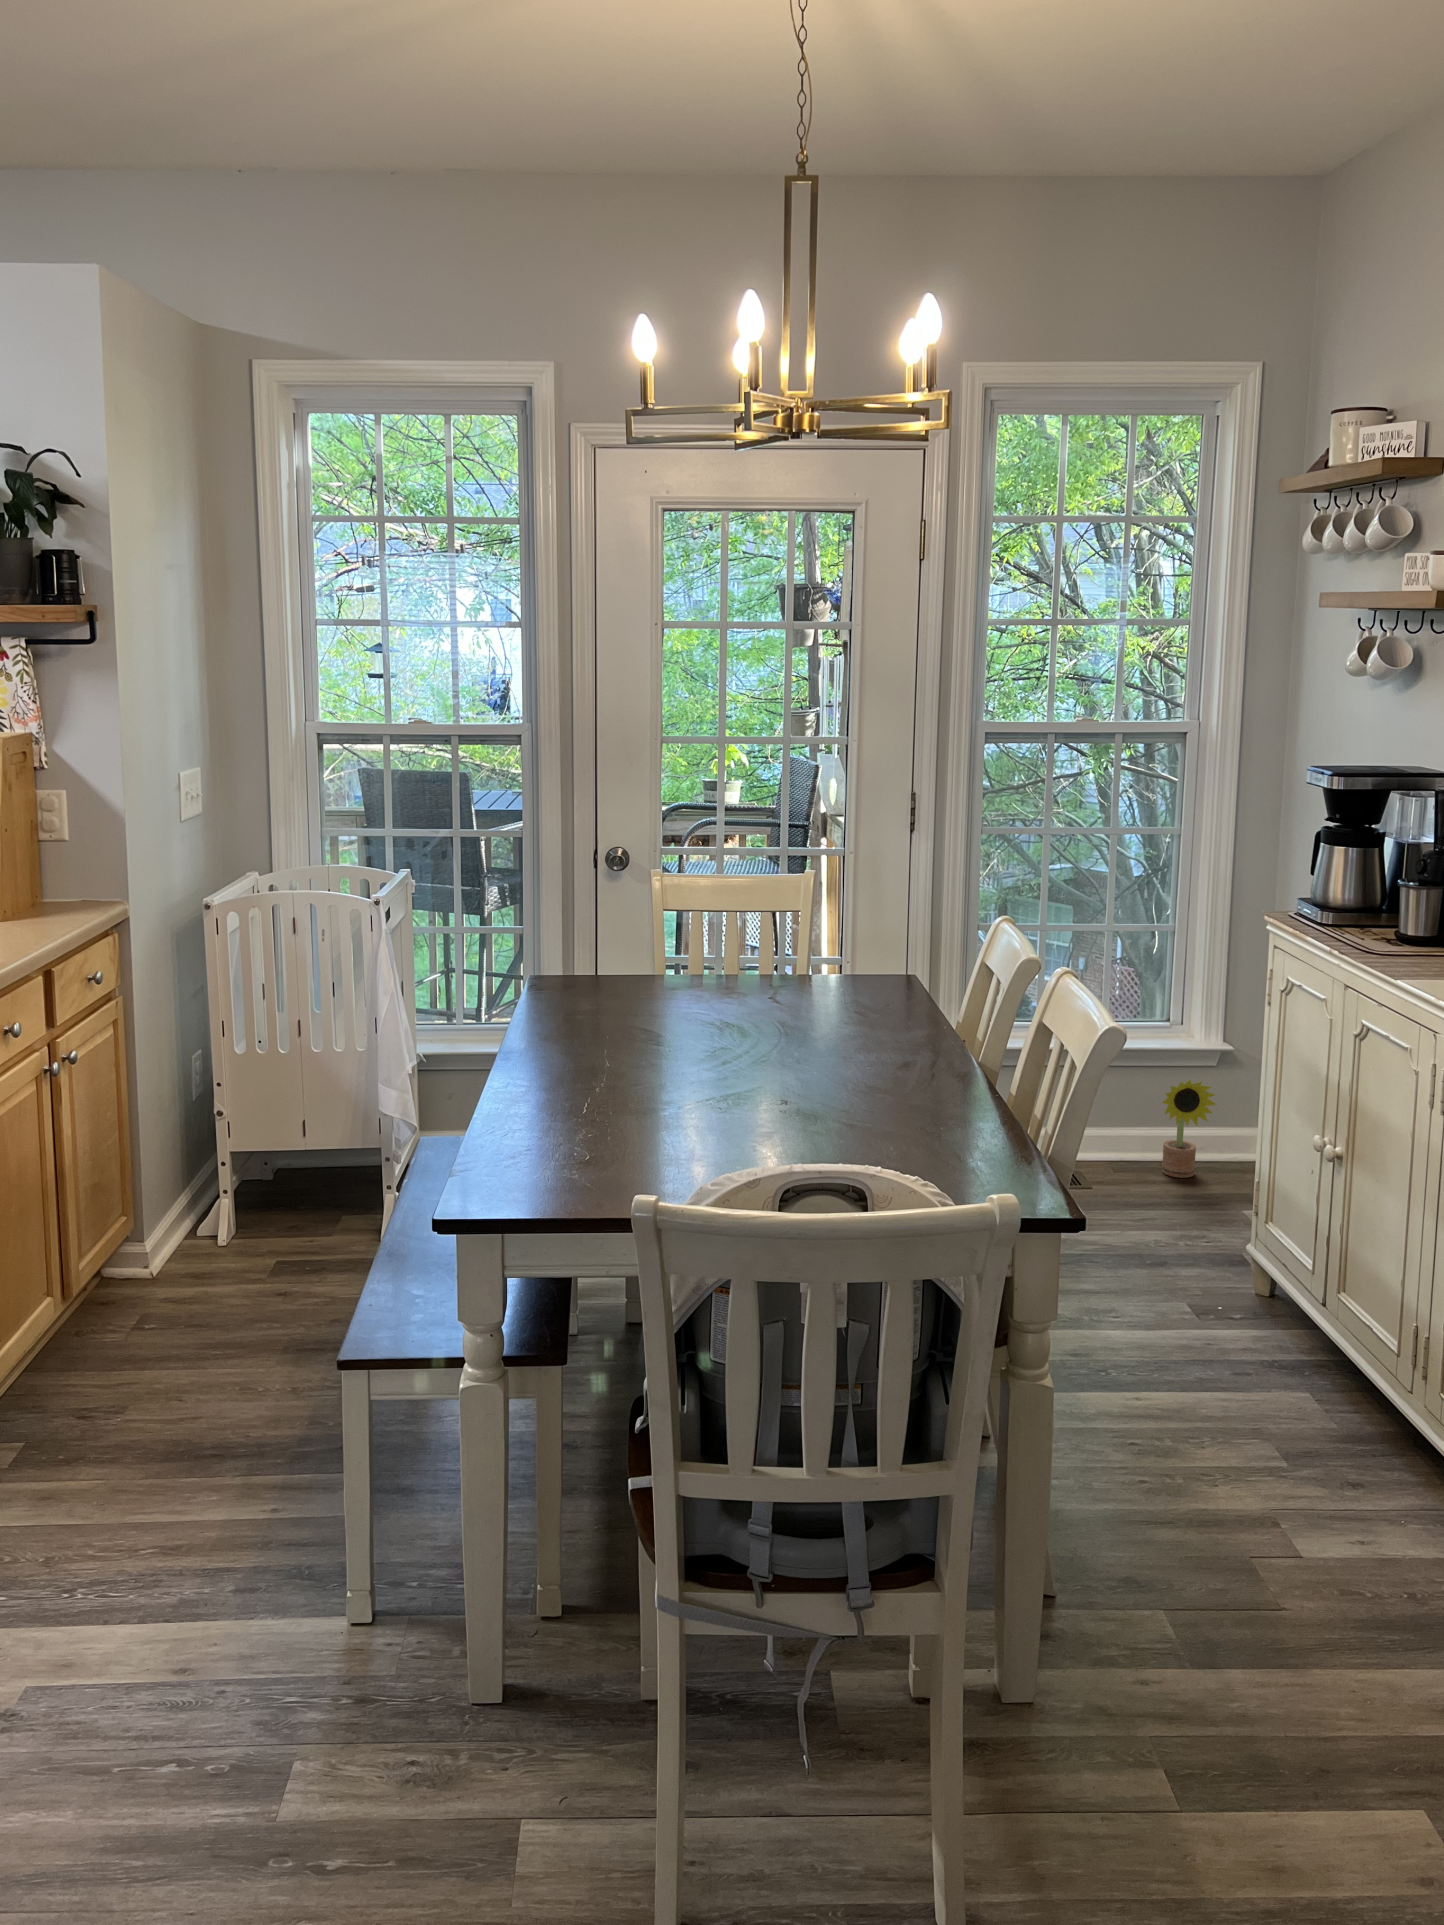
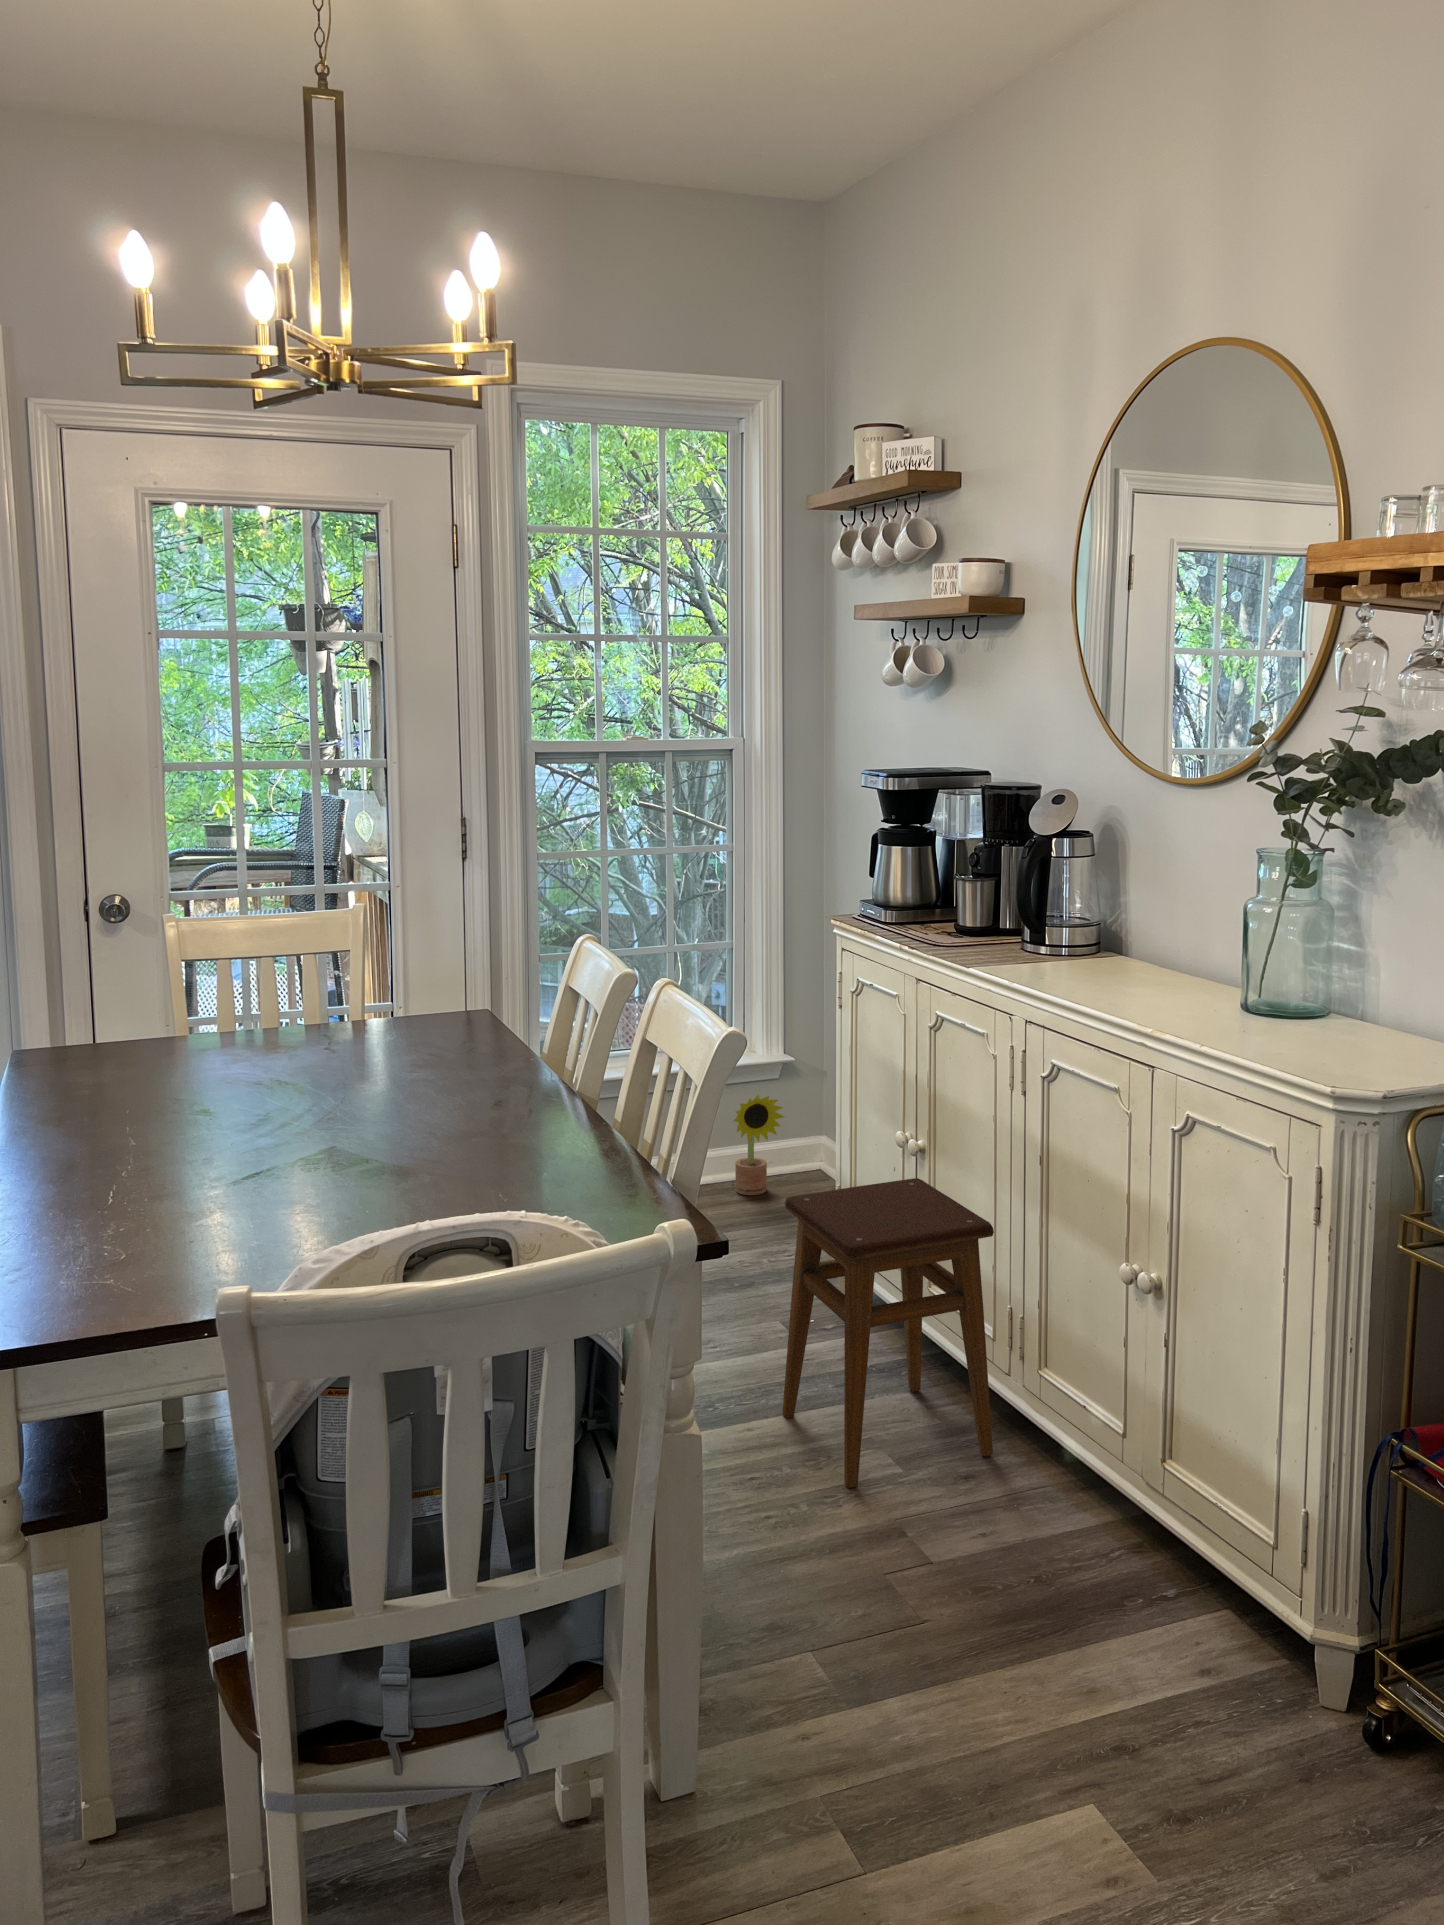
stool: none [1171,1185,1401,1474] -> present [782,1178,994,1488]

